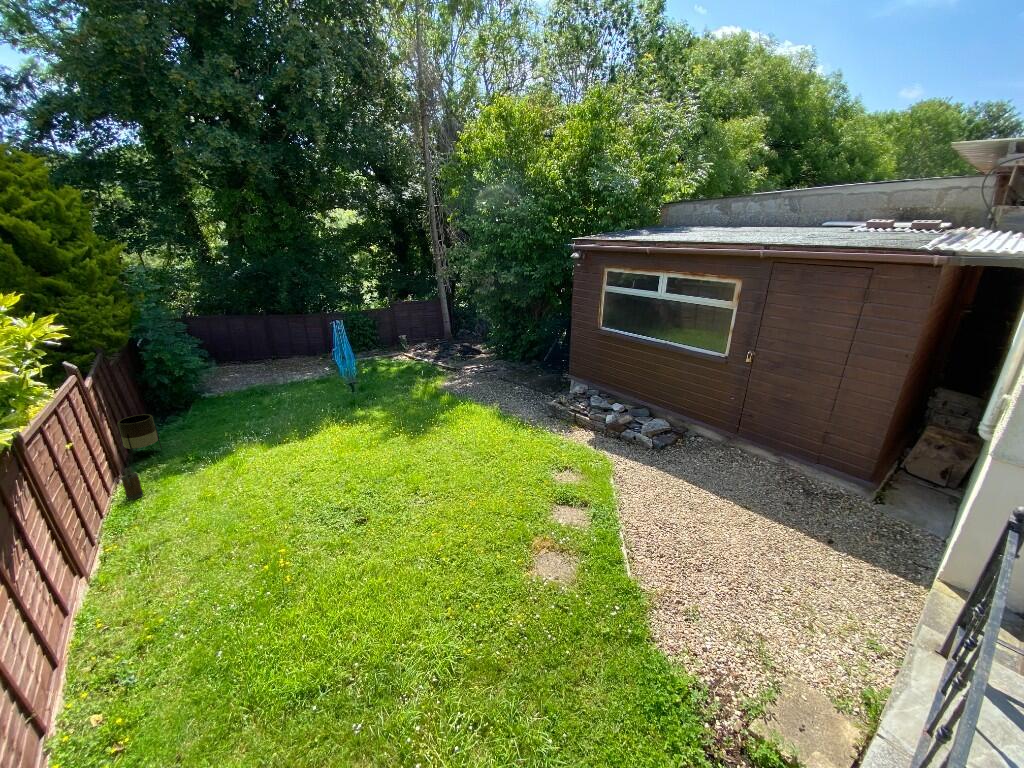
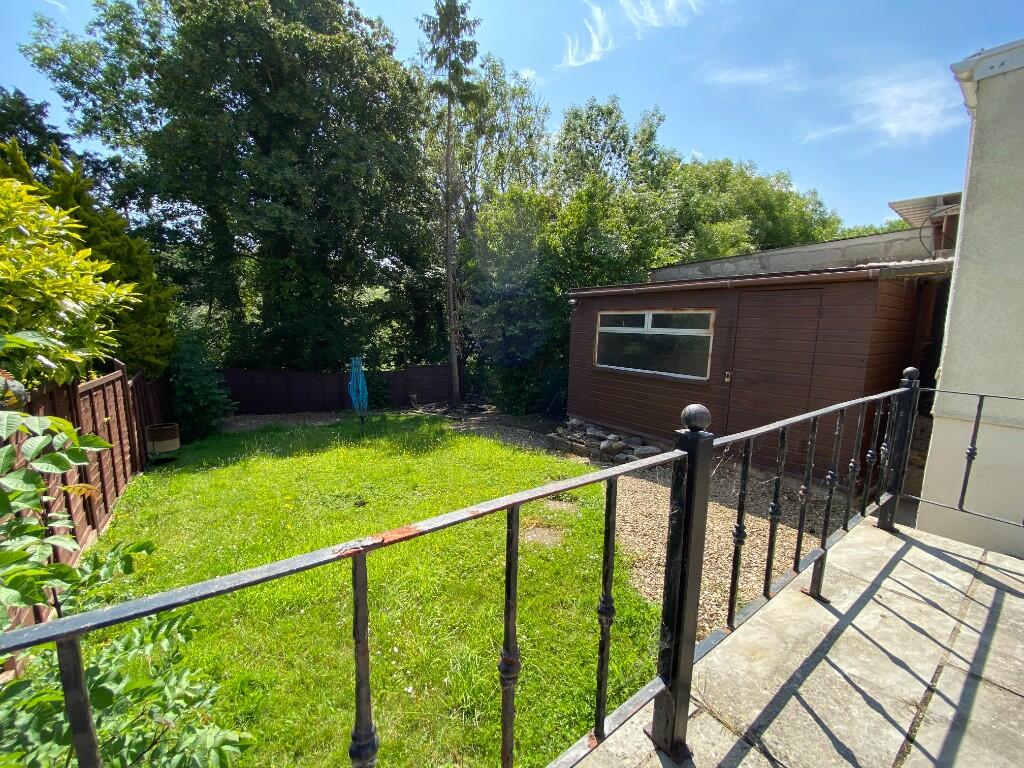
watering can: present [121,467,143,500] -> none [142,455,160,487]

